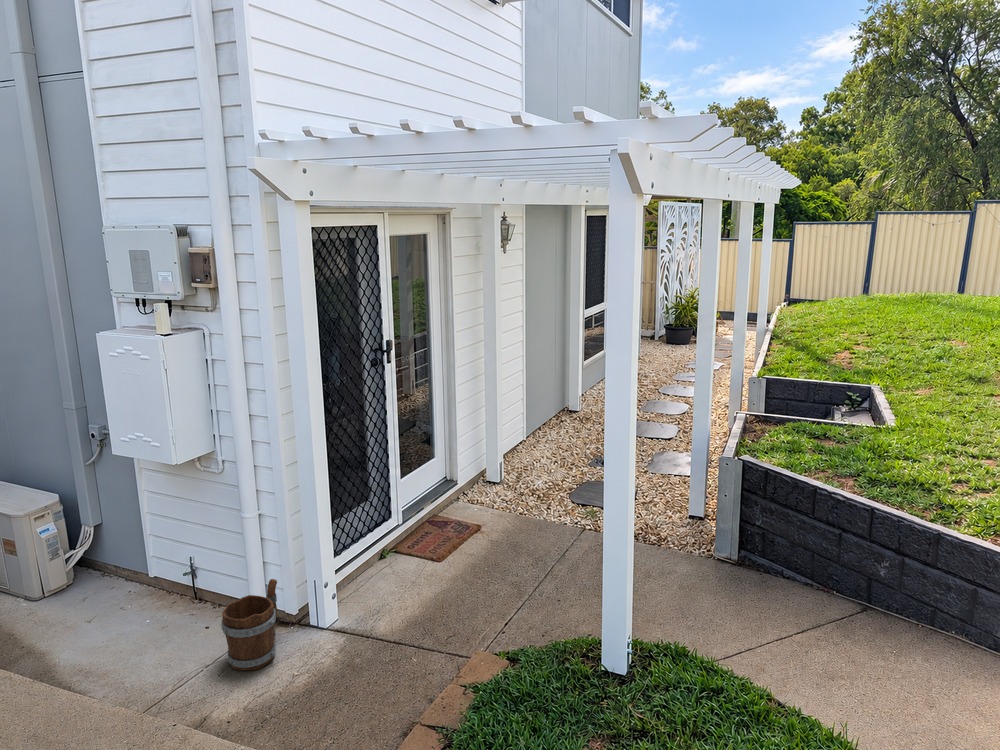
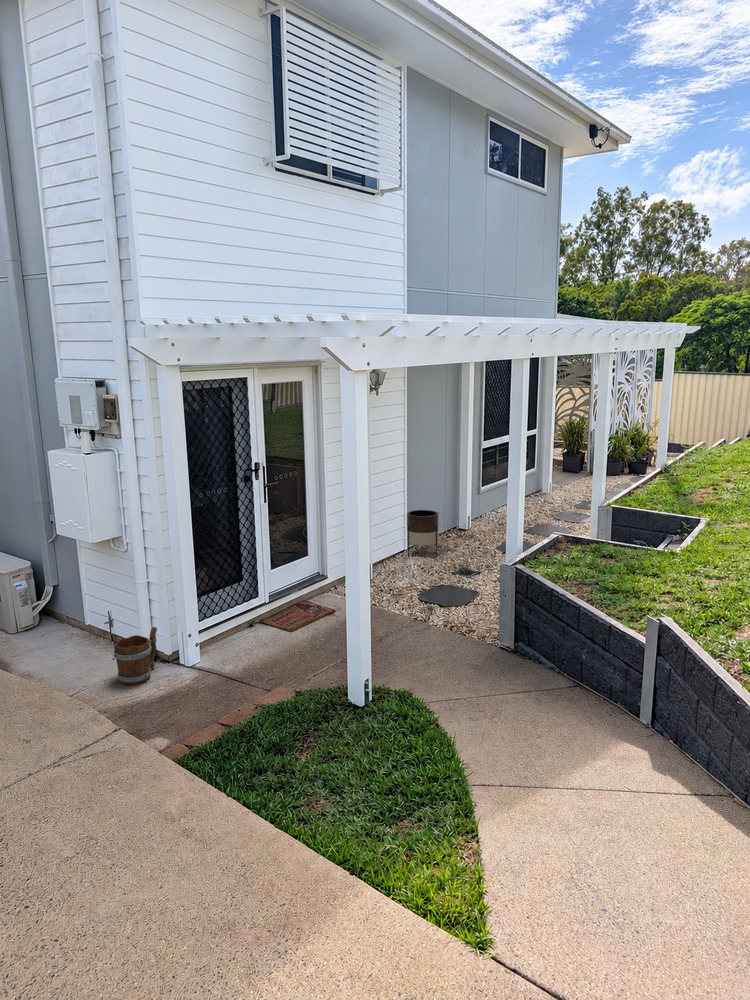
planter: none [521,389,558,446] -> present [407,510,438,557]

